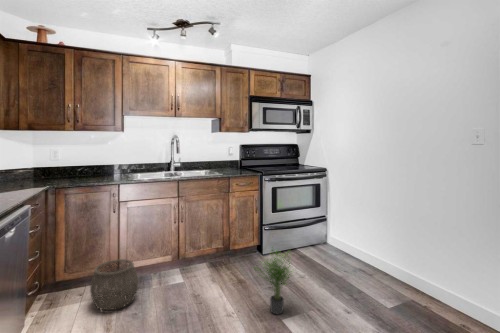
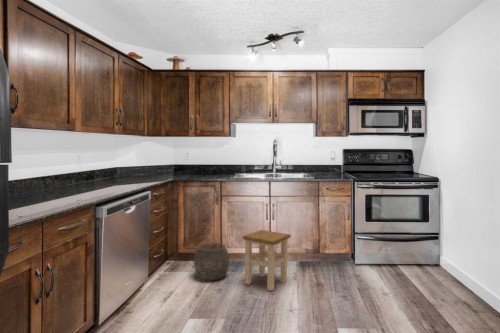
stool: none [158,237,211,307] -> present [243,230,291,291]
potted plant: present [260,250,292,314] -> none [318,245,364,312]

